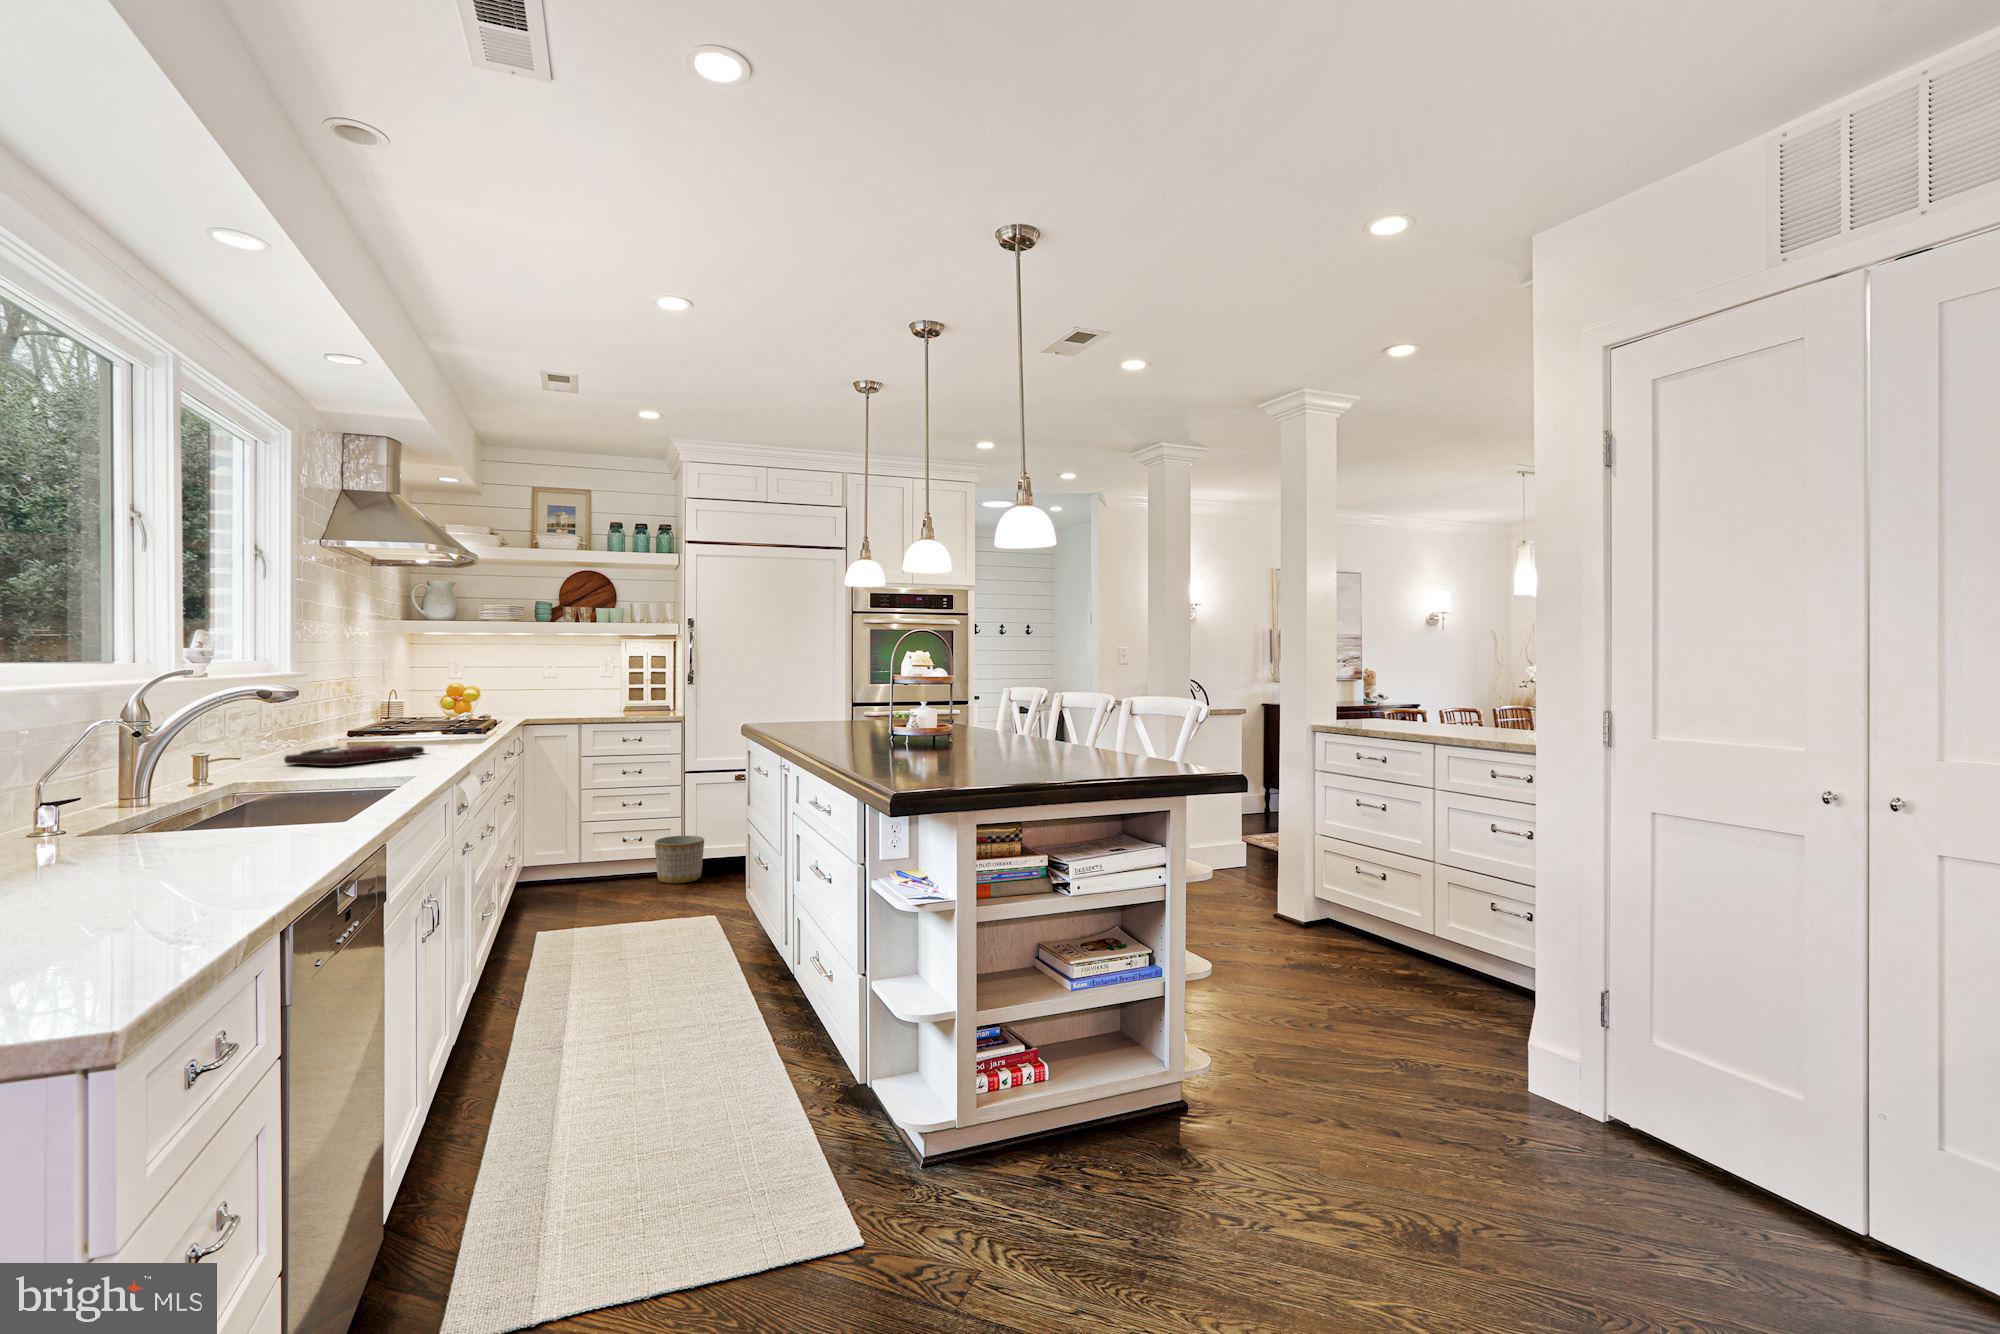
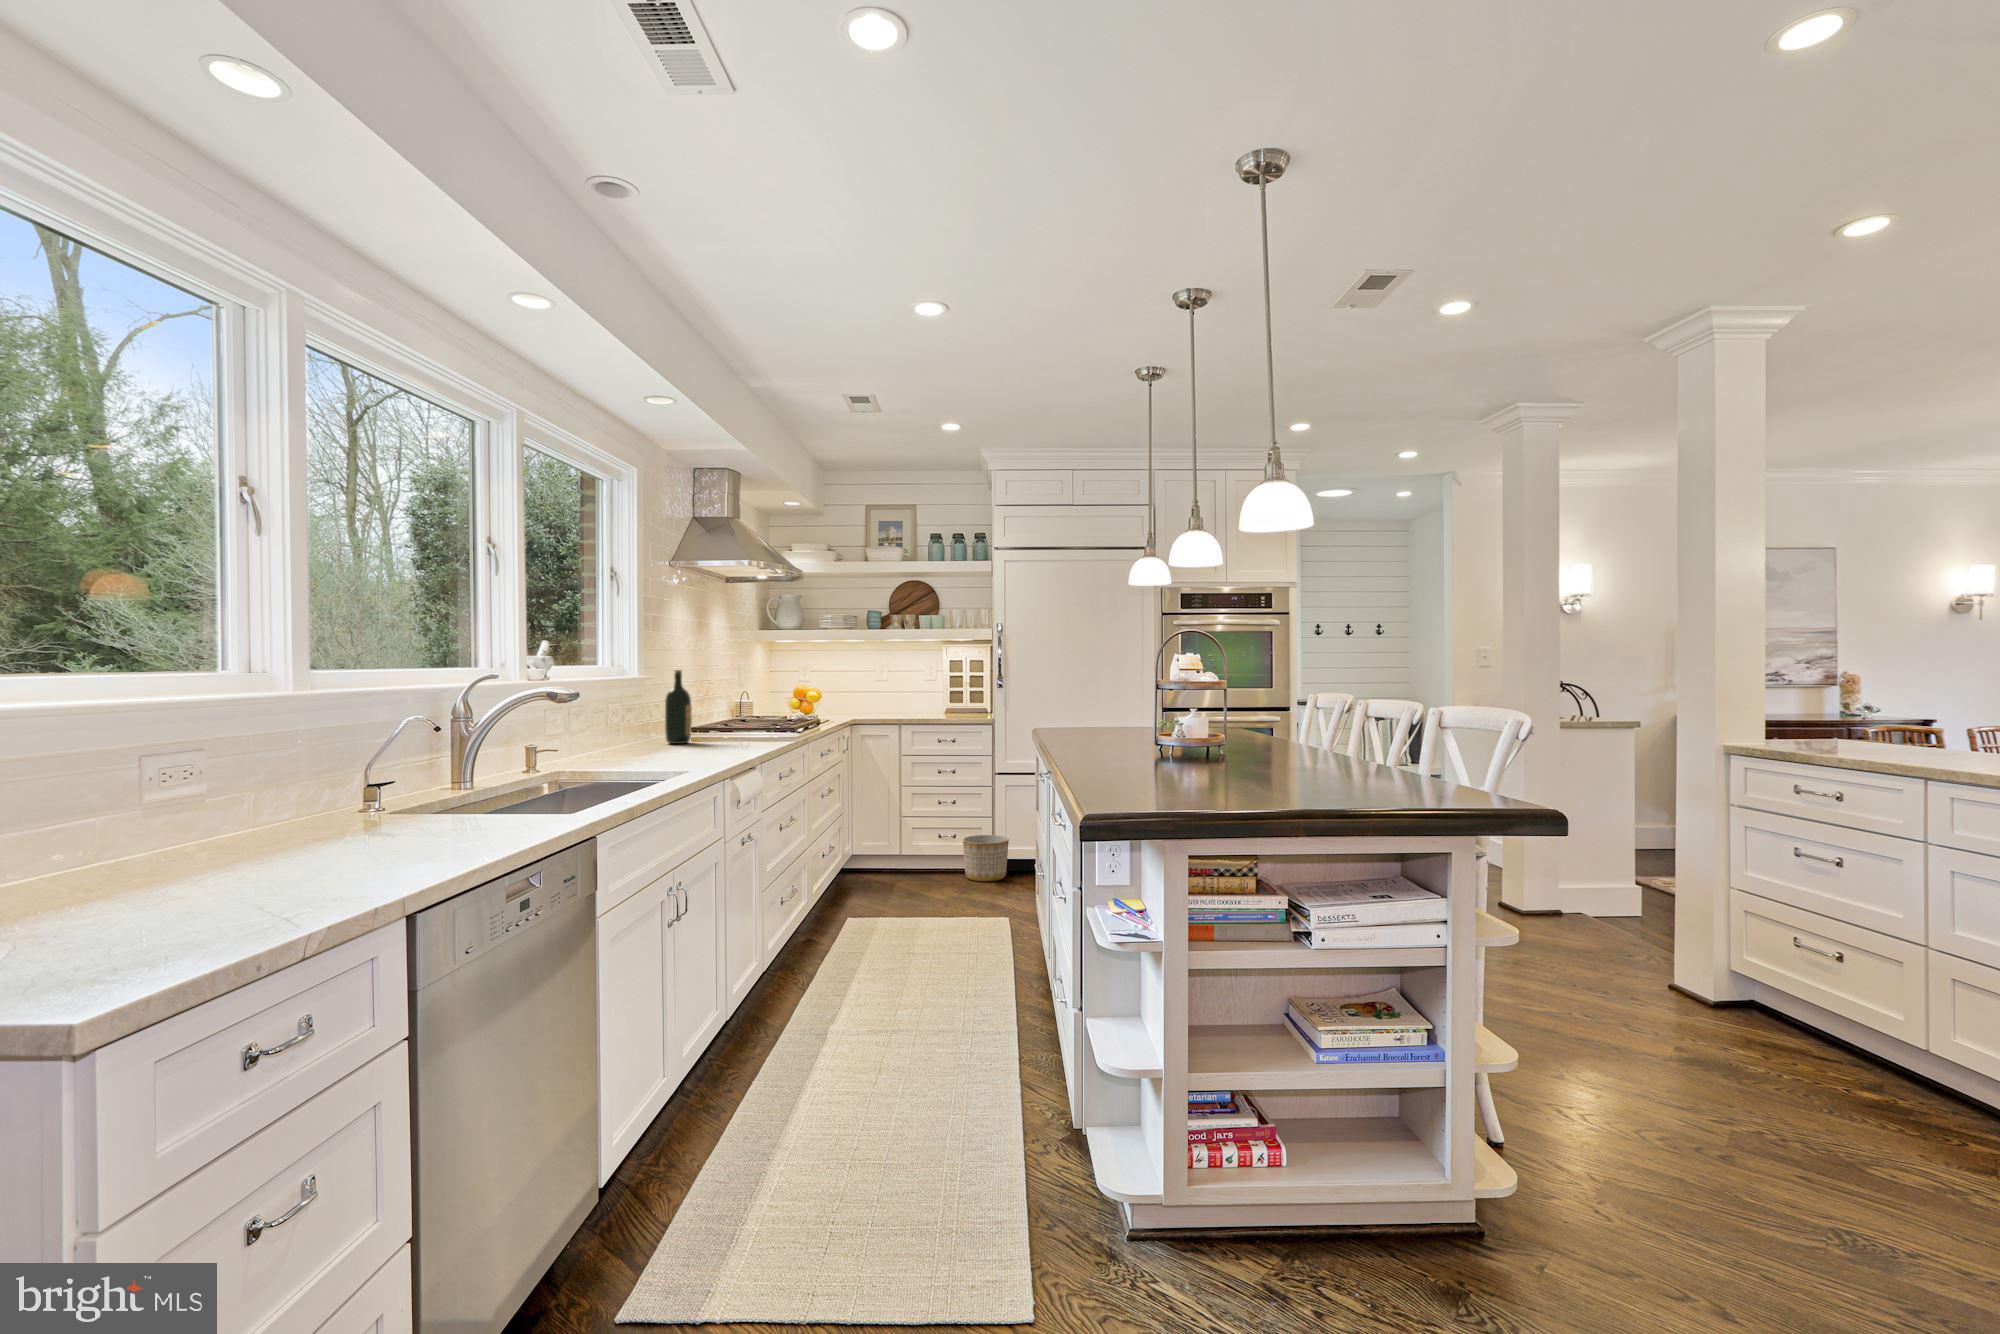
wine bottle: none [325,666,360,750] -> present [665,670,692,744]
cutting board: present [284,745,424,766] -> none [620,737,733,758]

